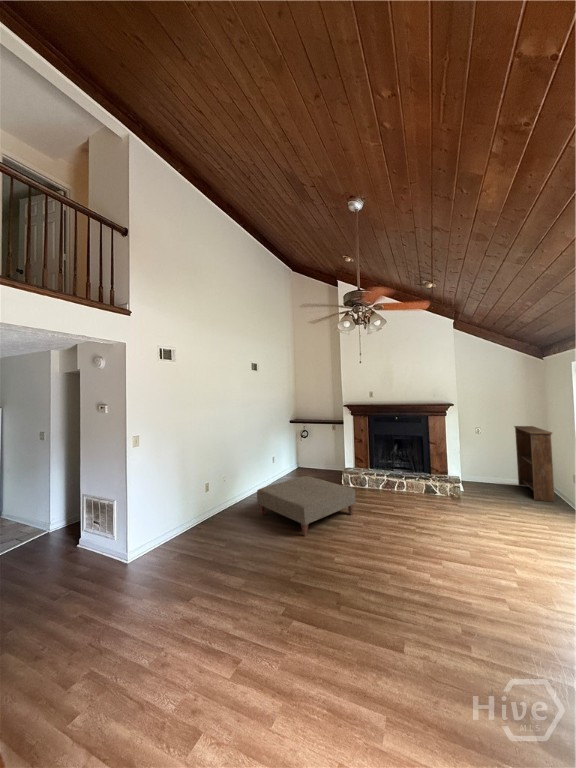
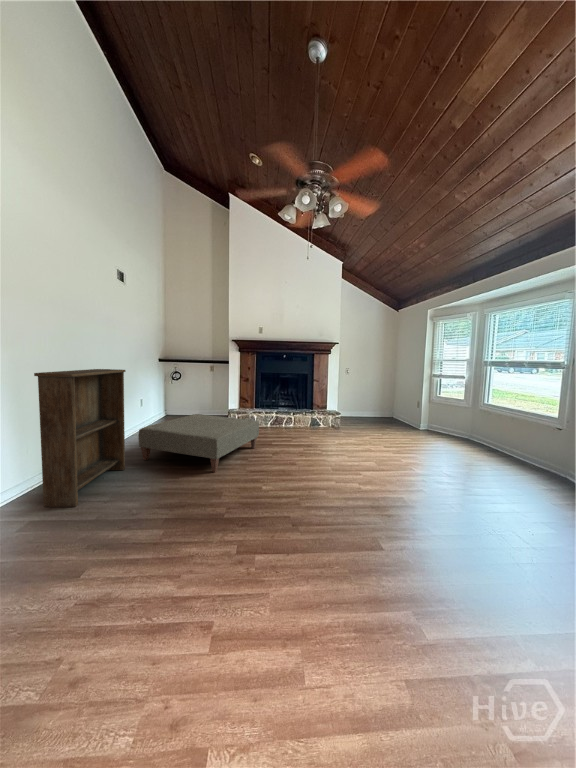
bookshelf: present [514,426,555,502] -> present [34,369,126,507]

